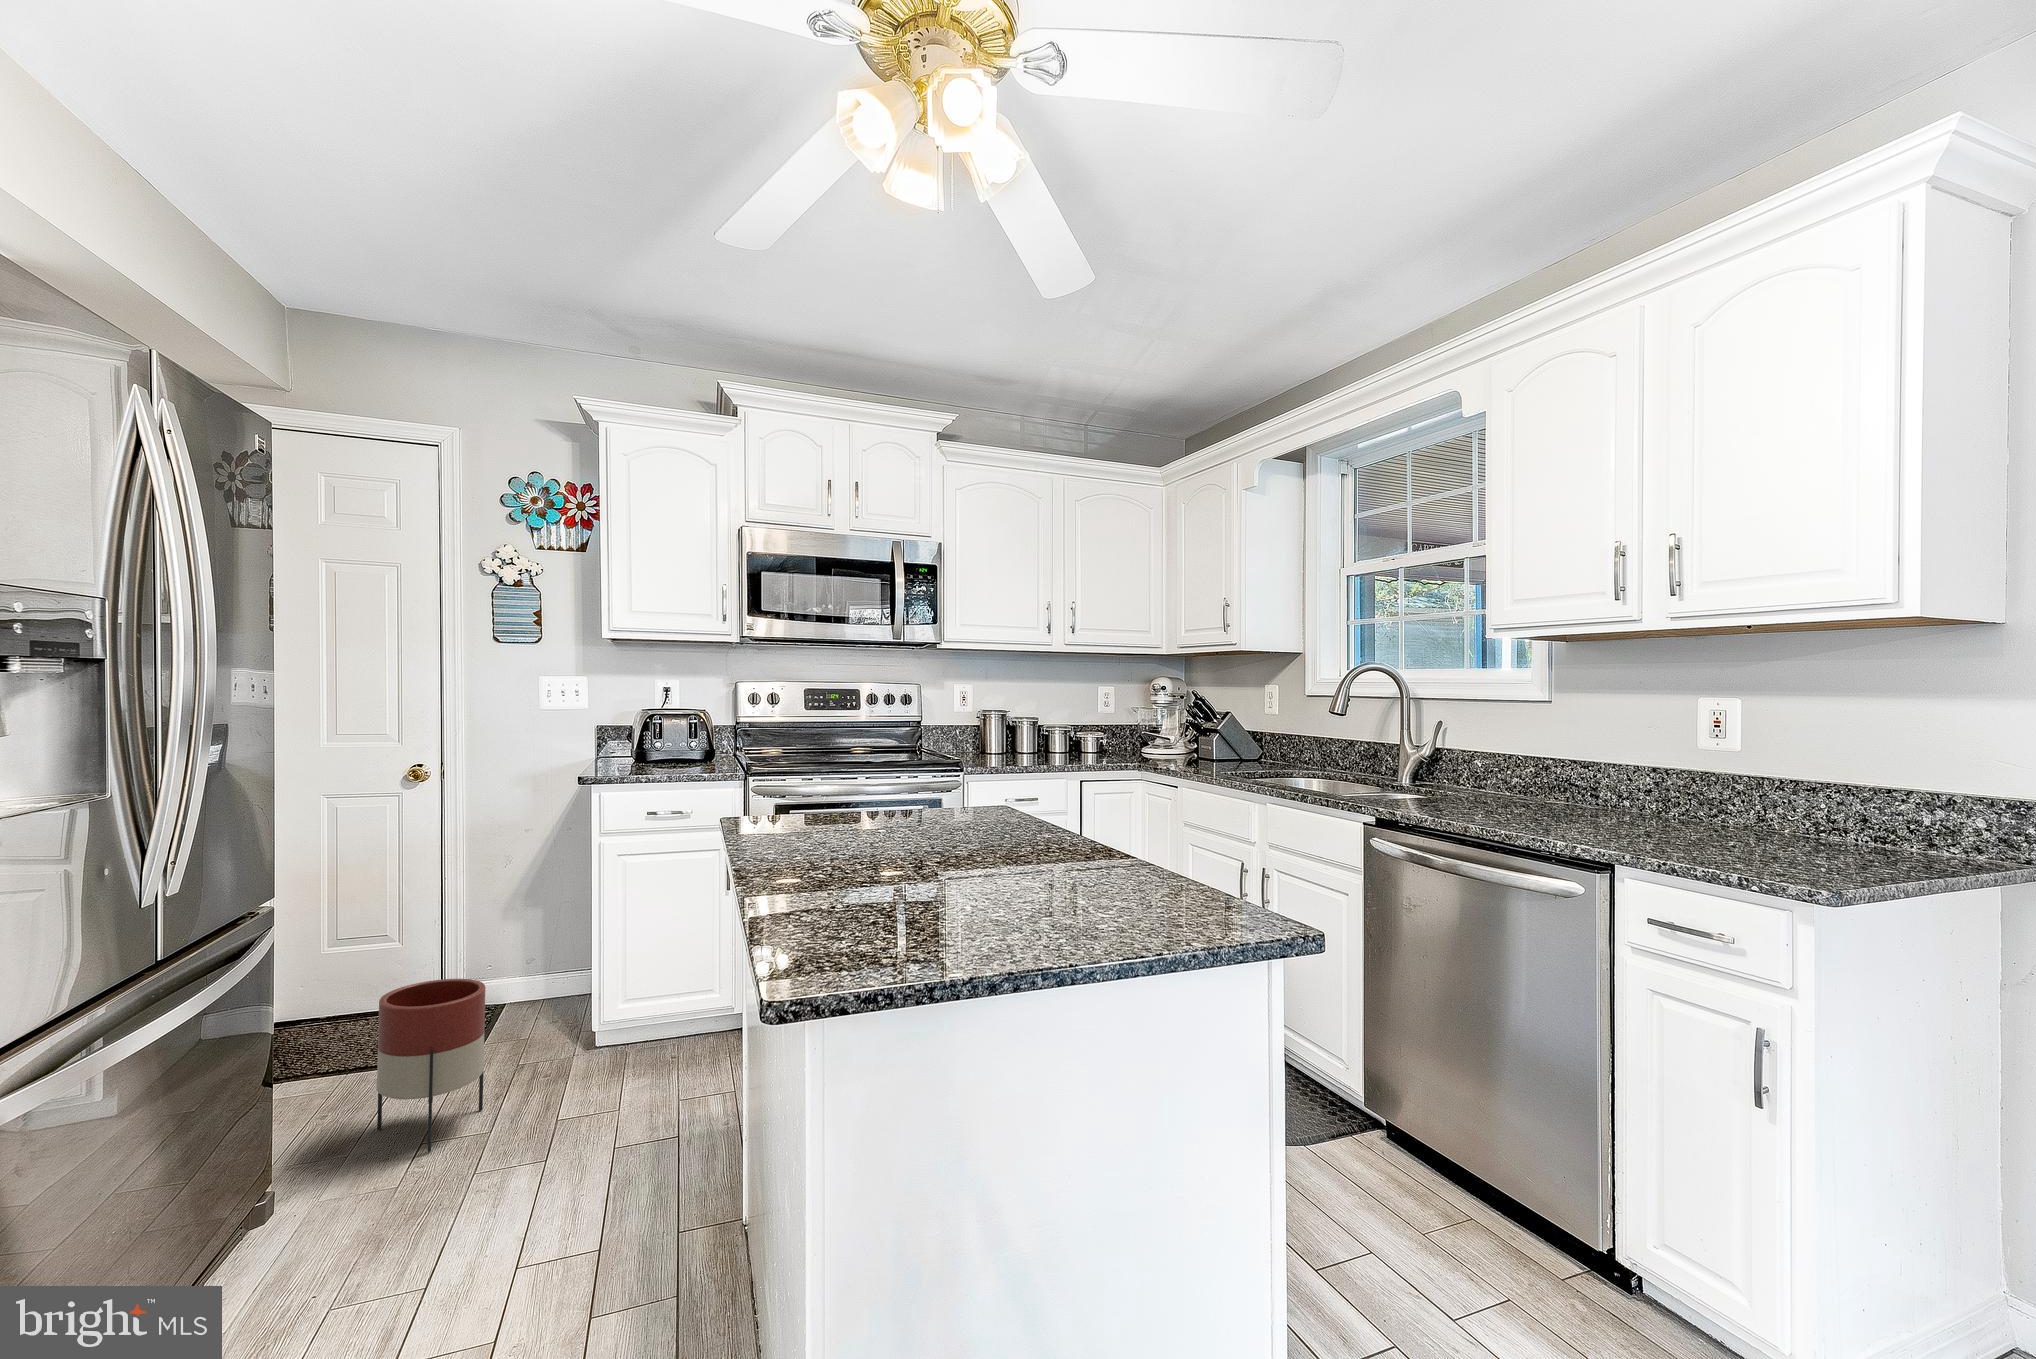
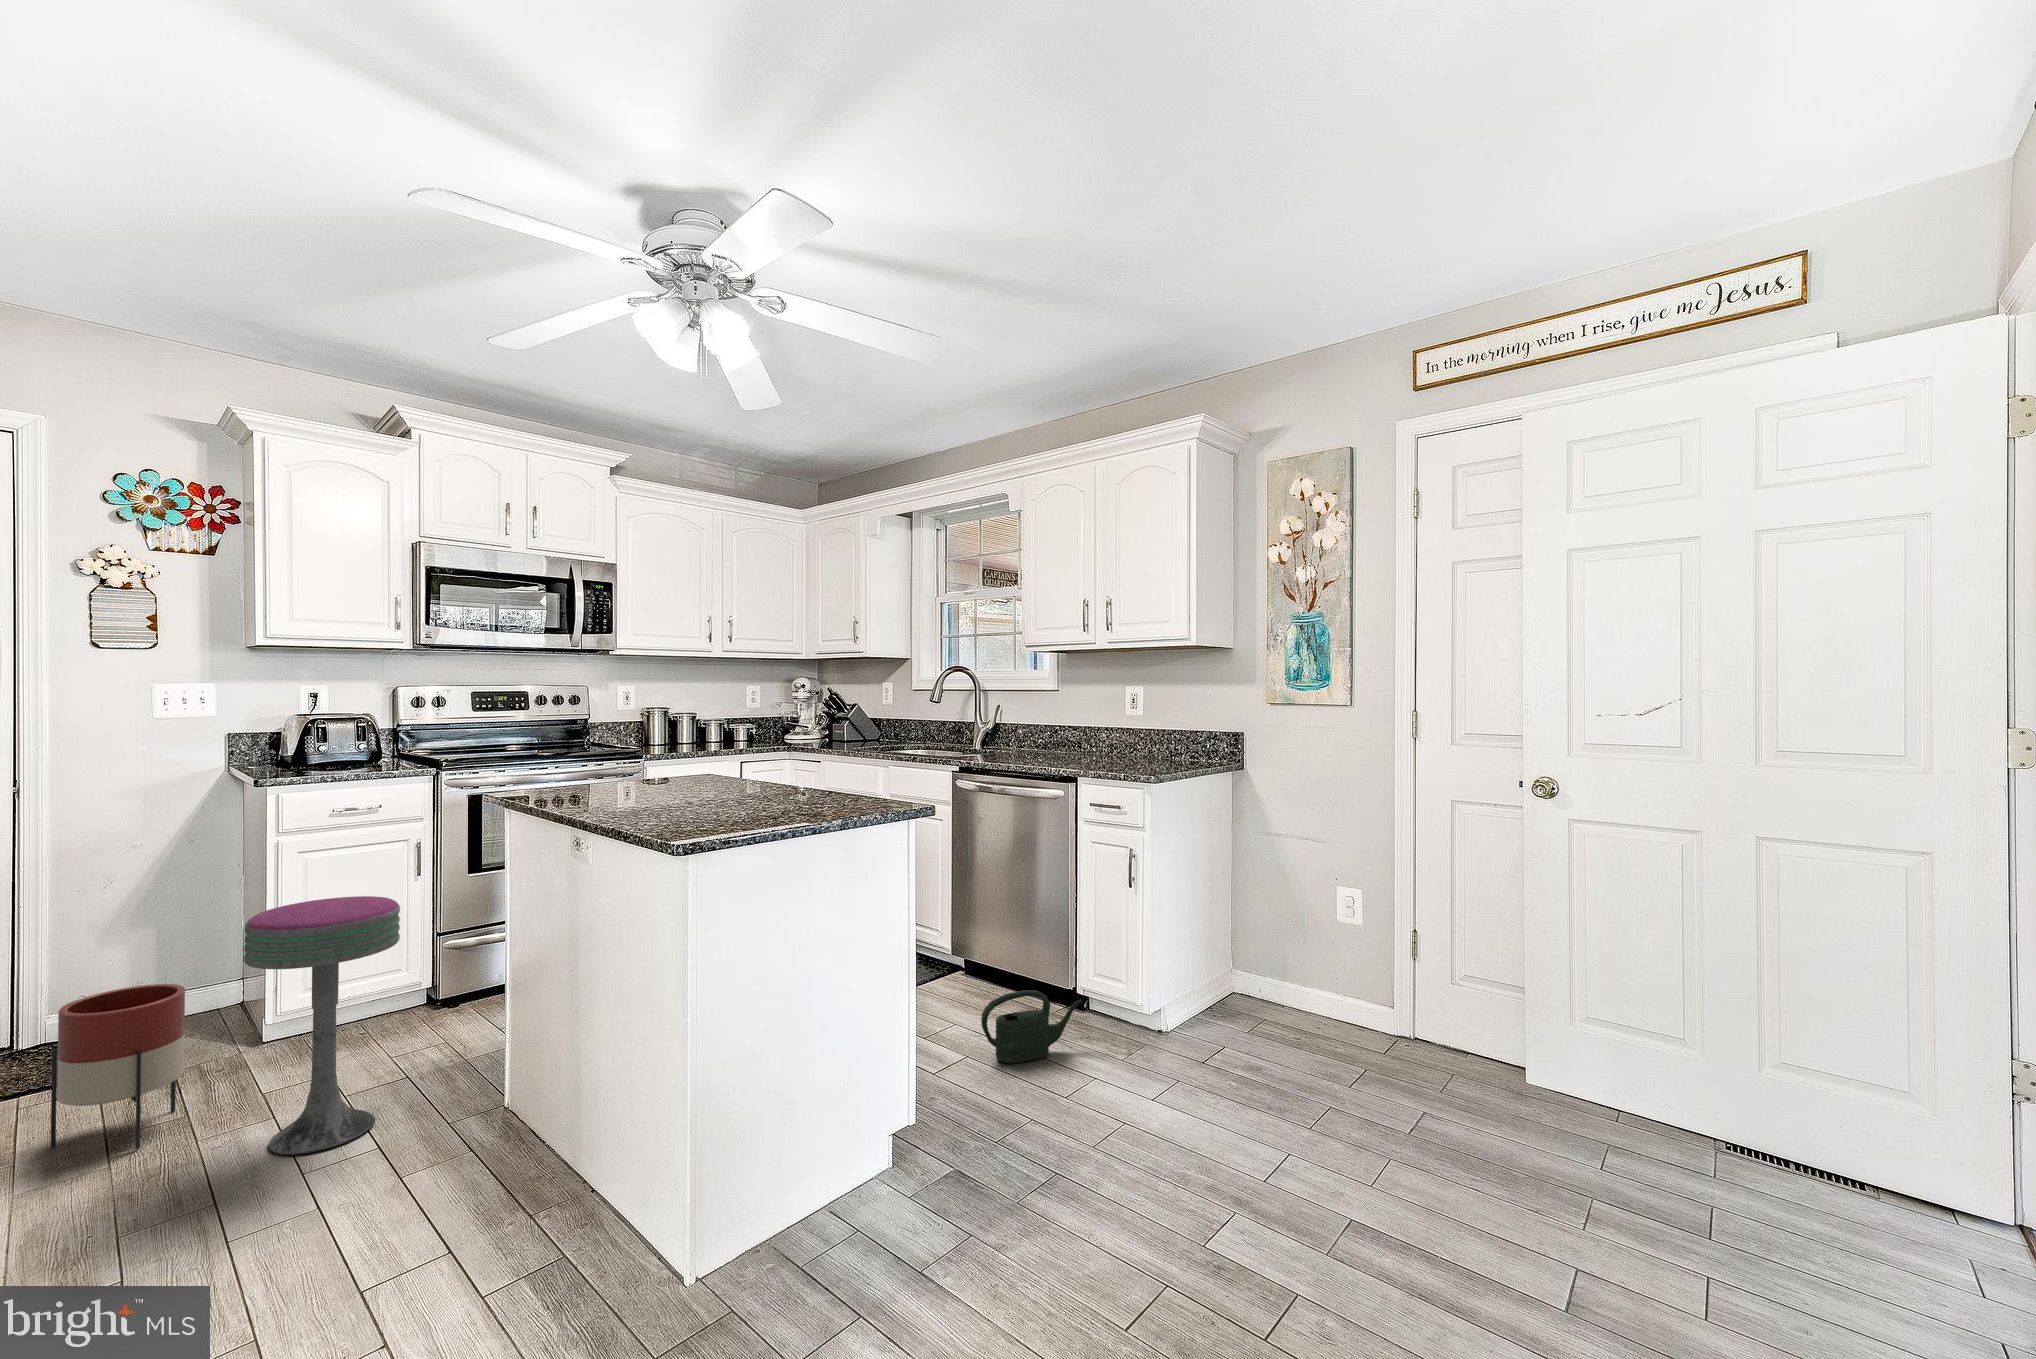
bar stool: none [498,913,650,1202] -> present [244,896,400,1155]
watering can: none [1360,1186,1544,1307] -> present [981,990,1082,1063]

